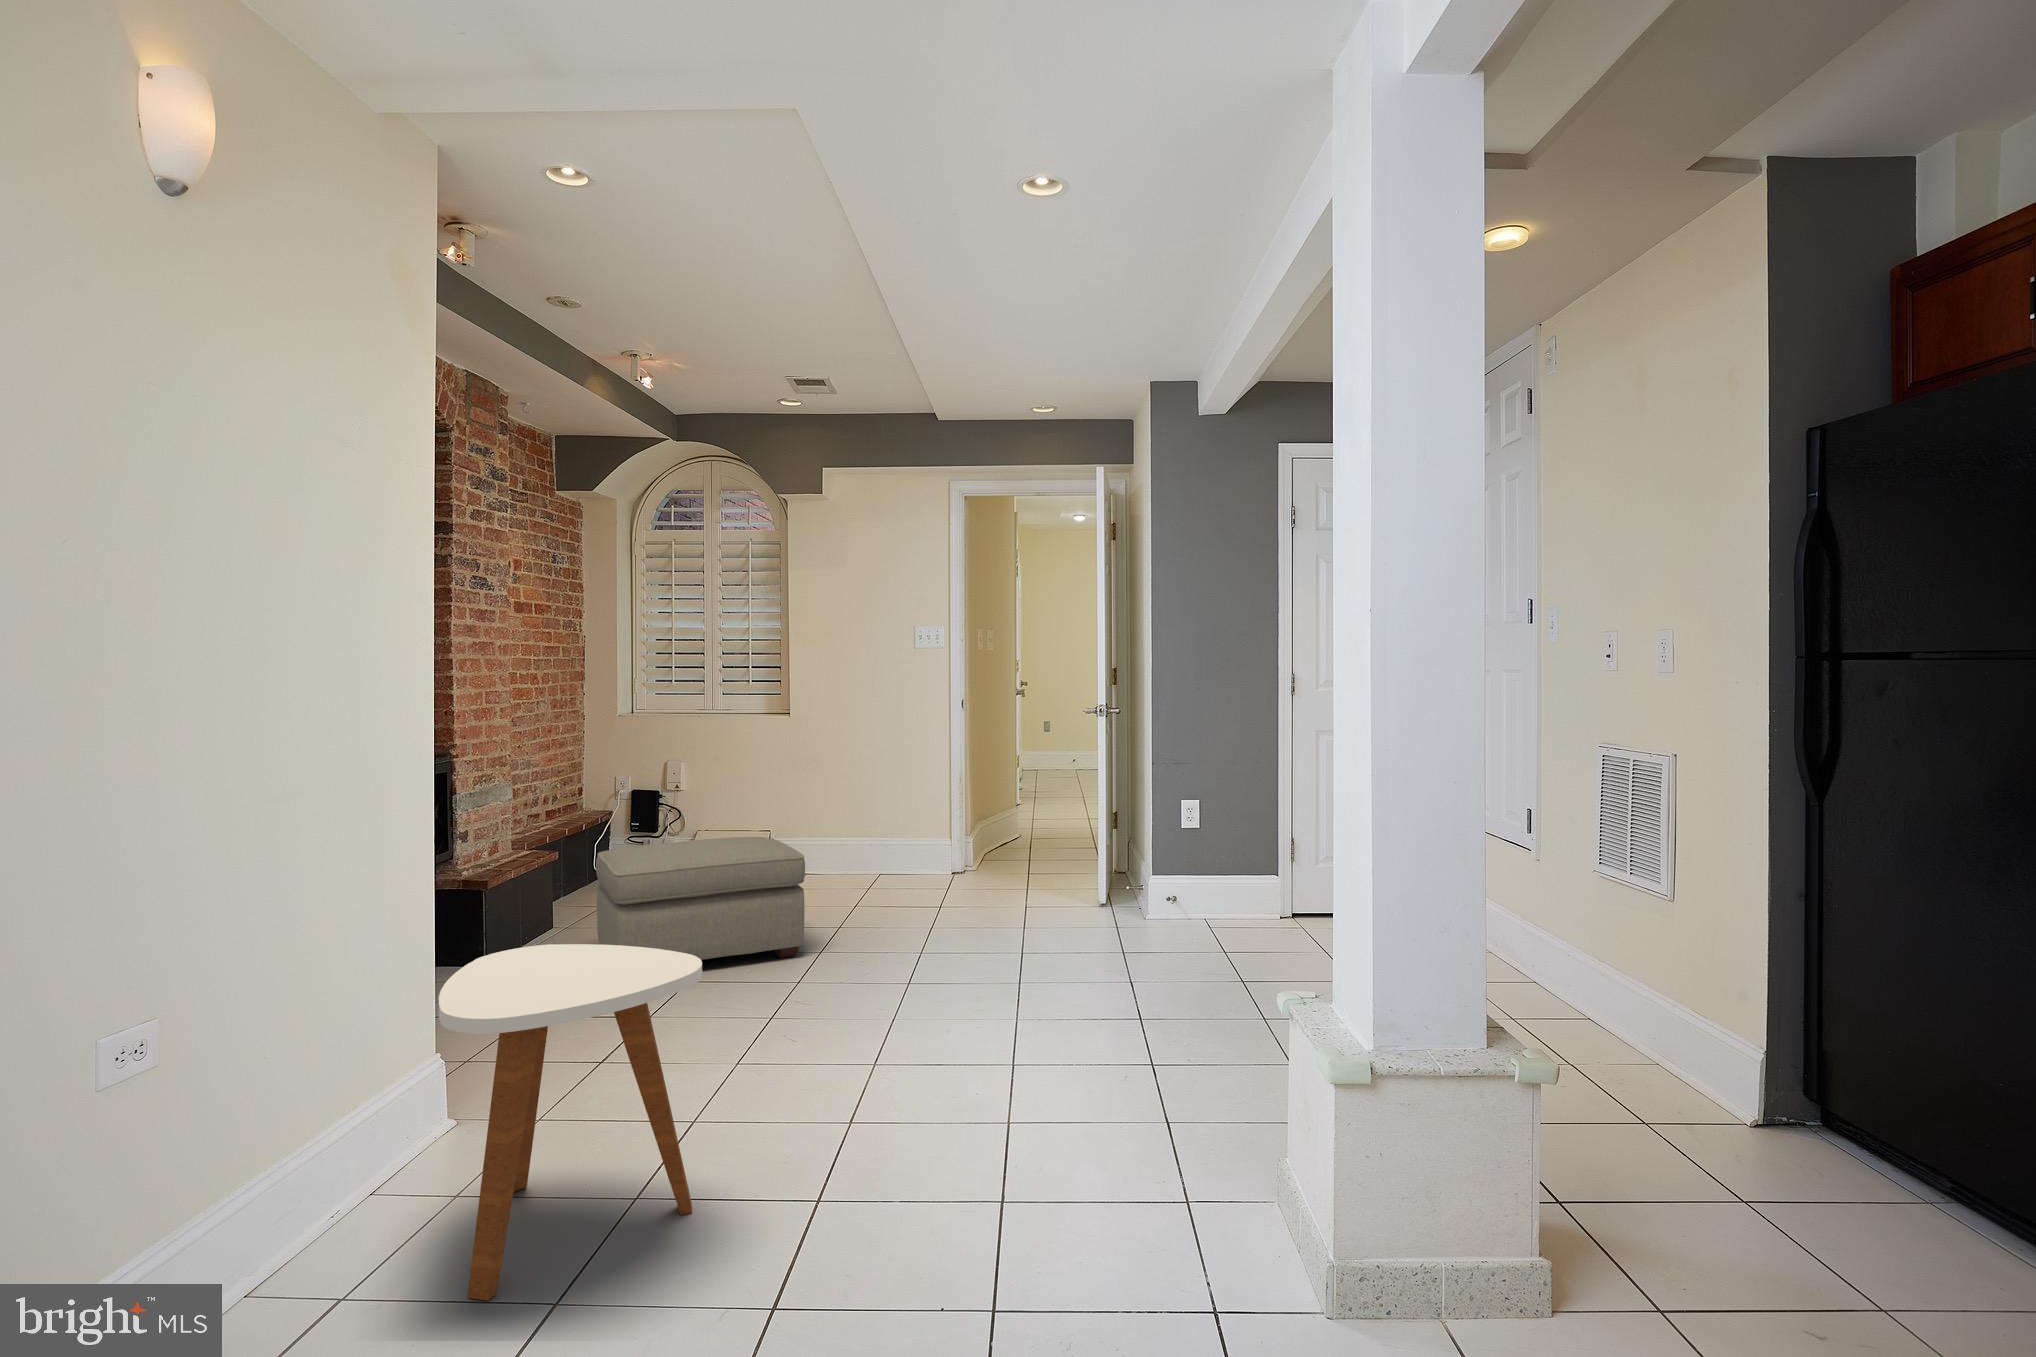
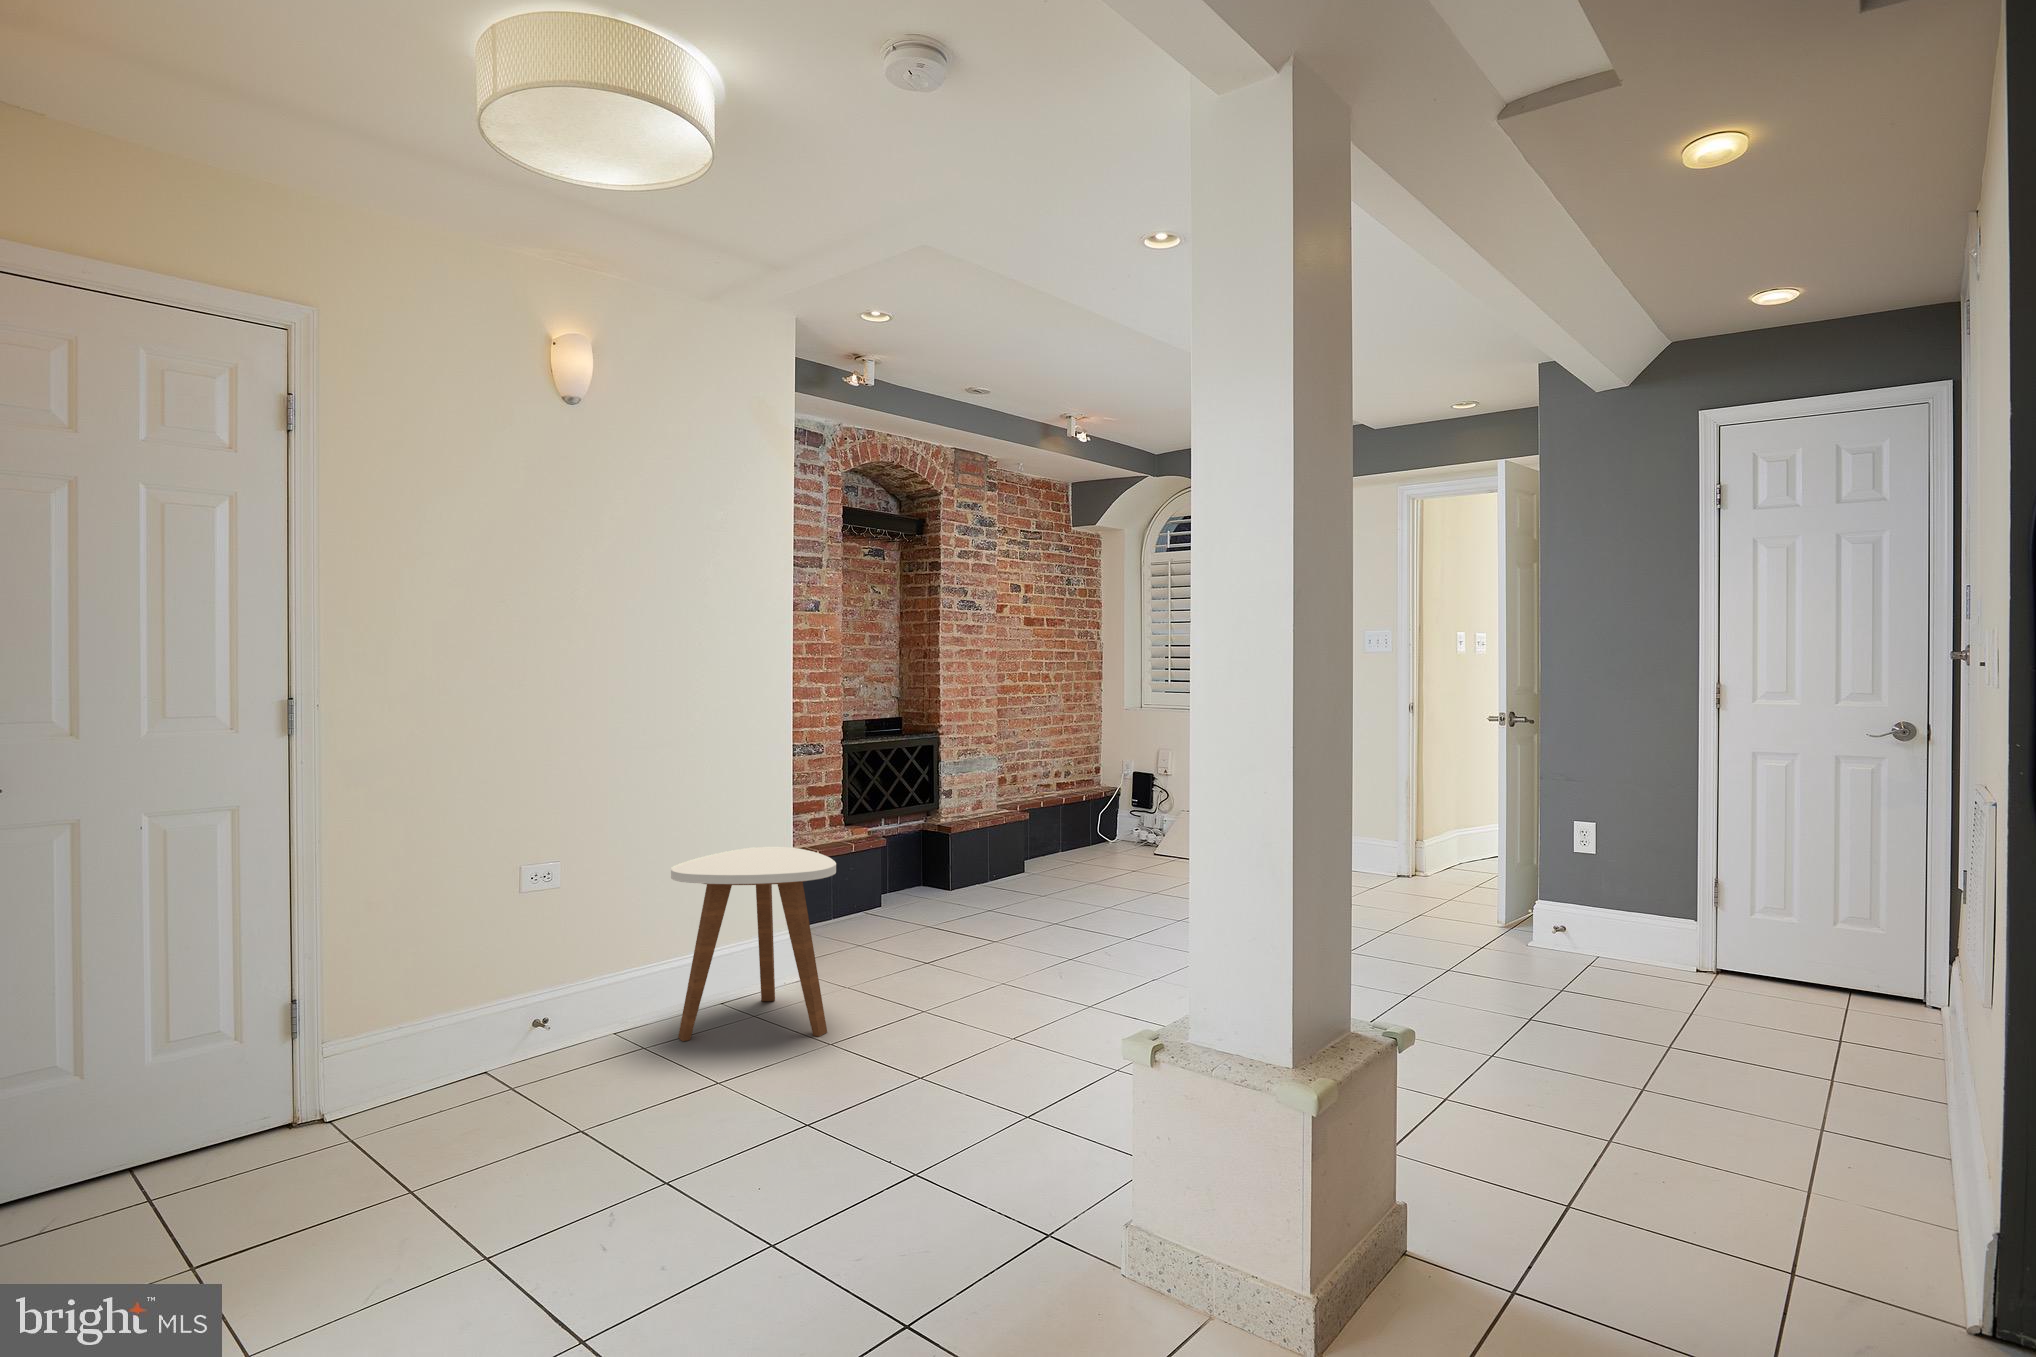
ottoman: present [596,837,805,960] -> none [994,810,1156,917]

